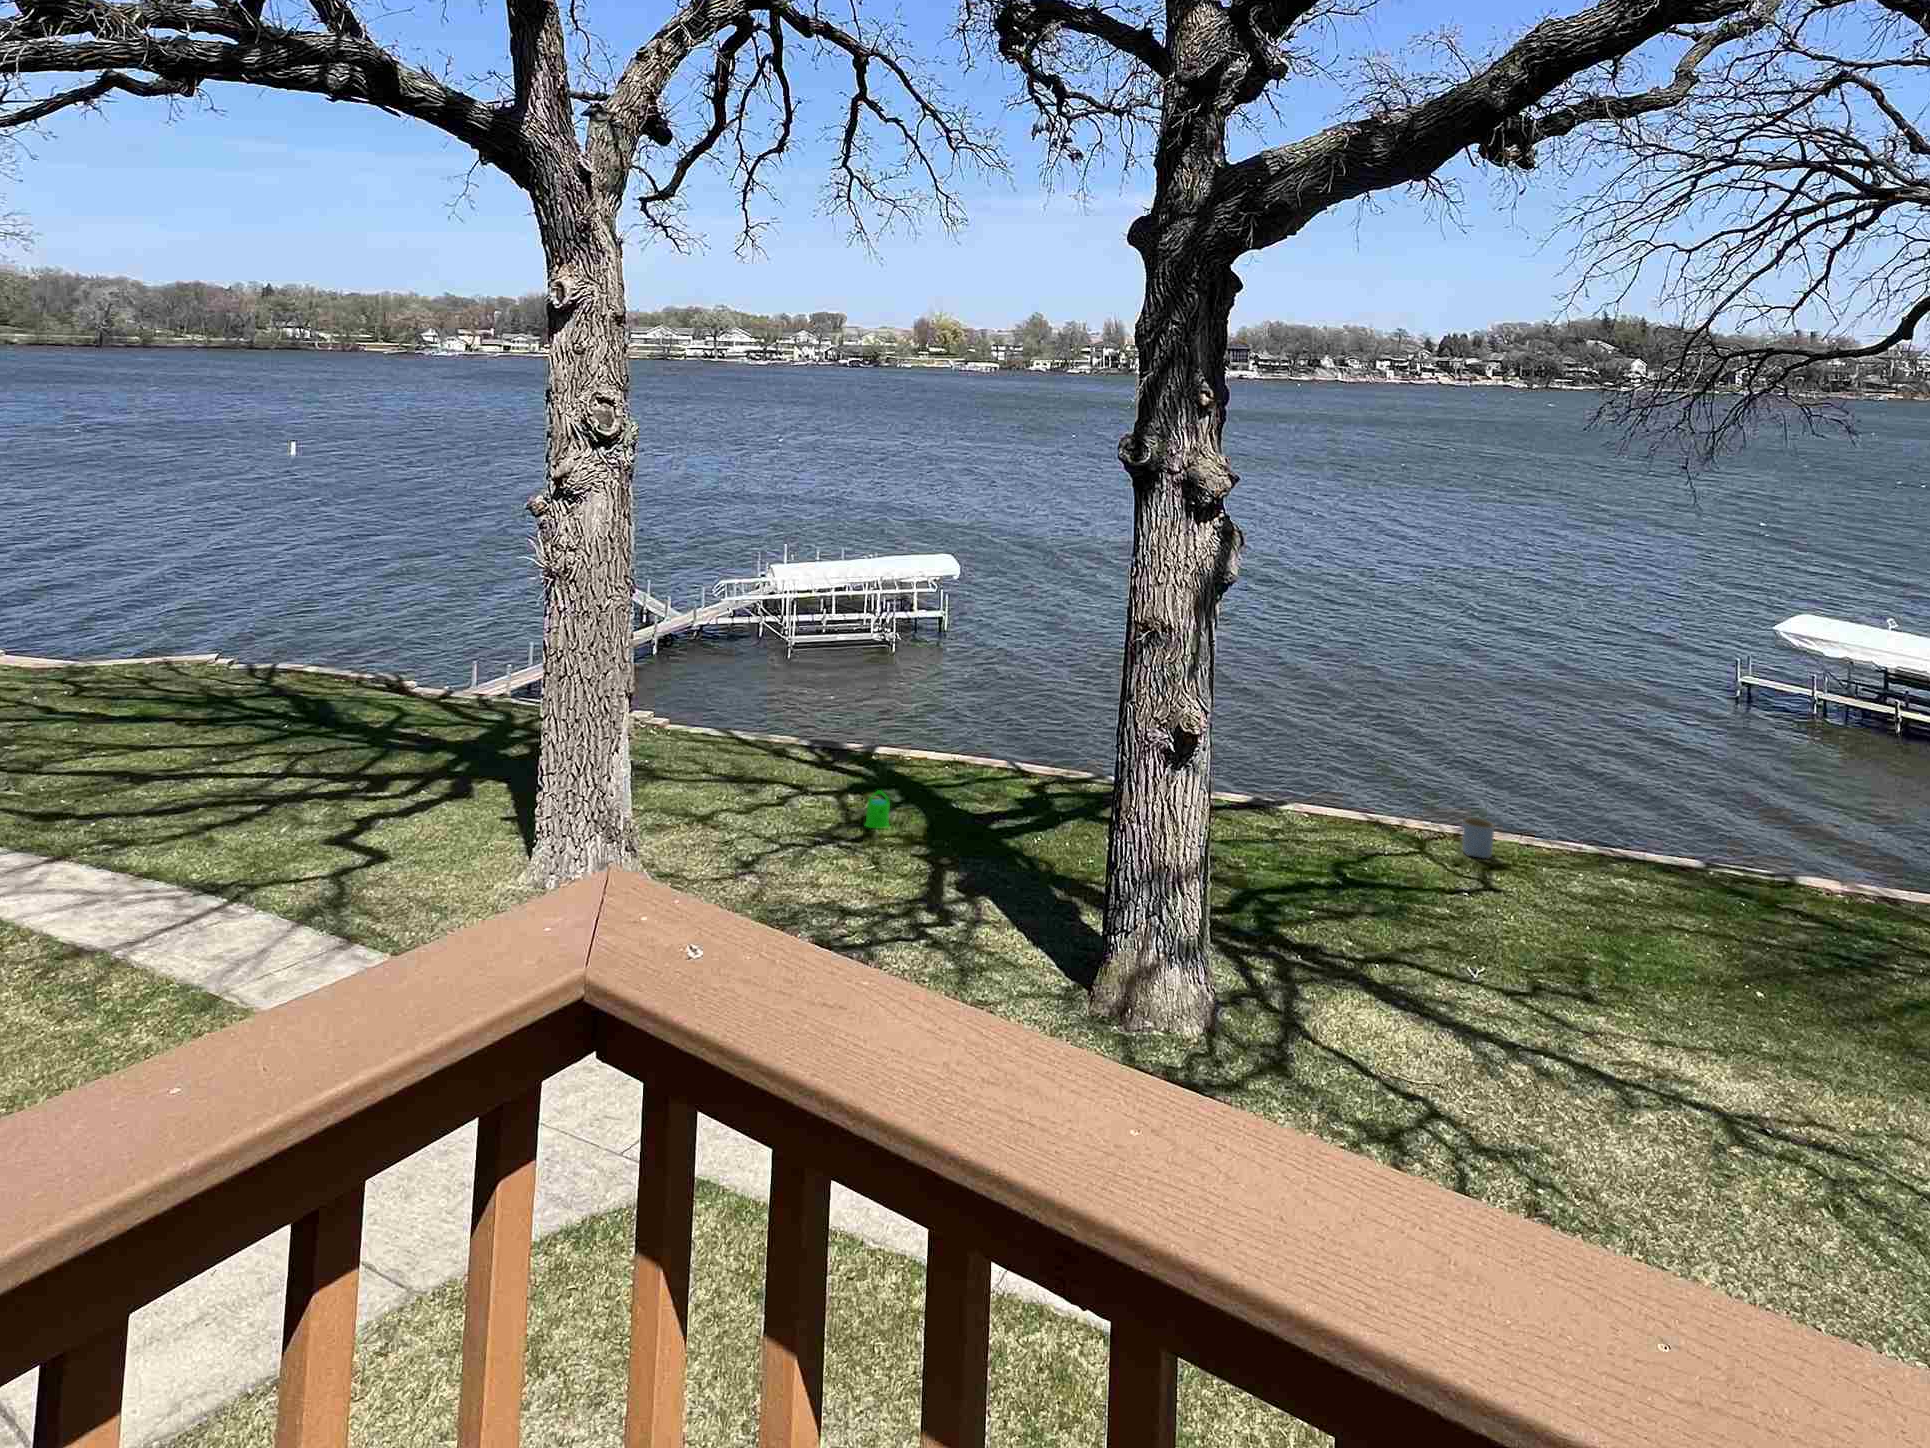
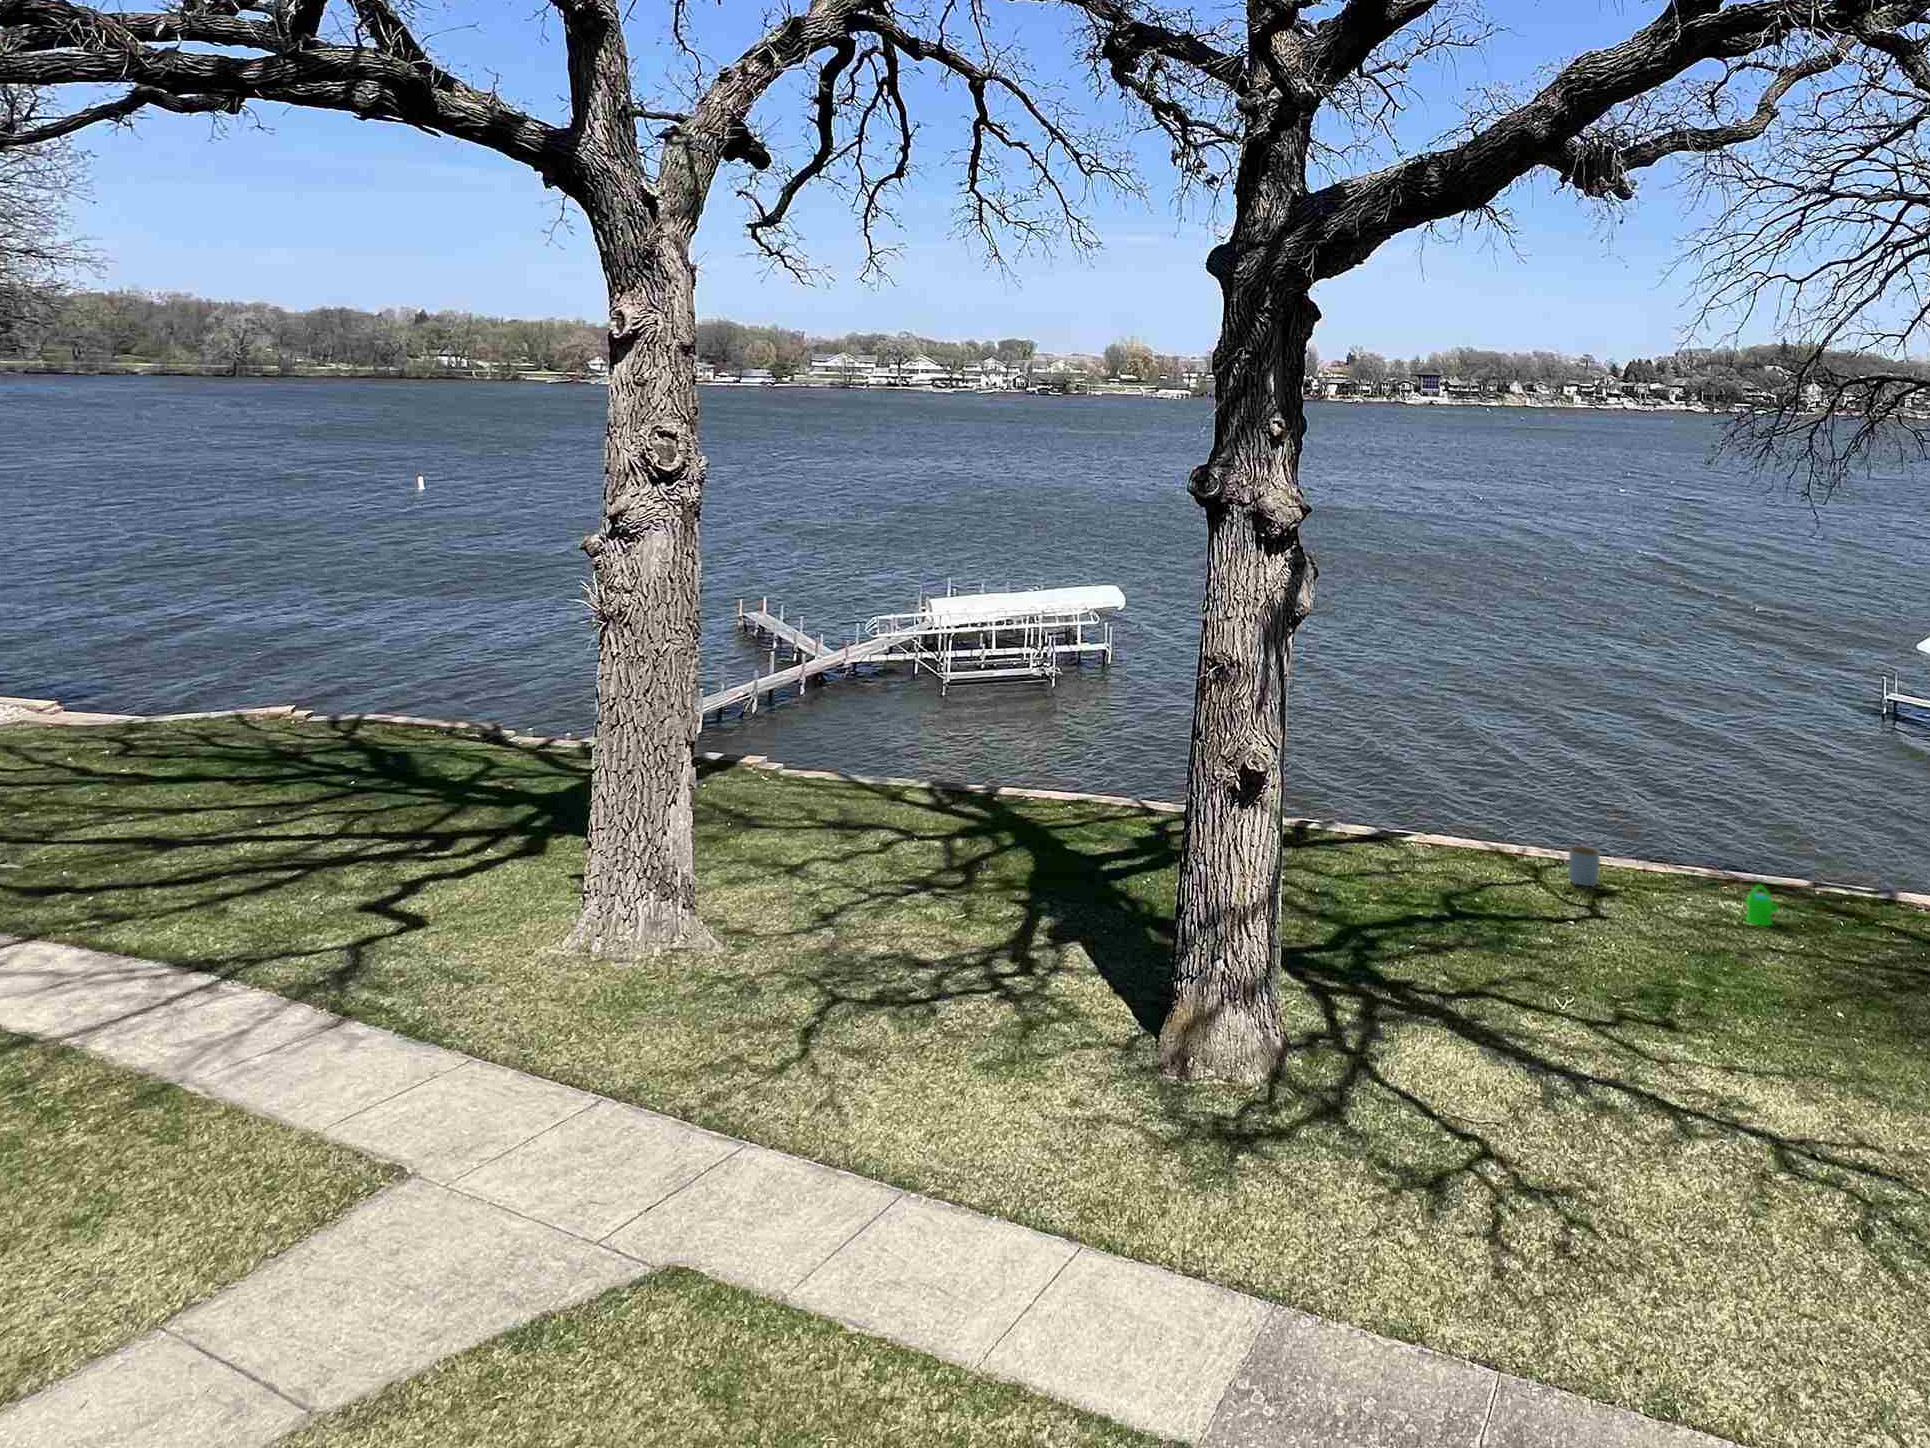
watering can: present [865,790,890,828] -> present [1746,885,1779,926]

